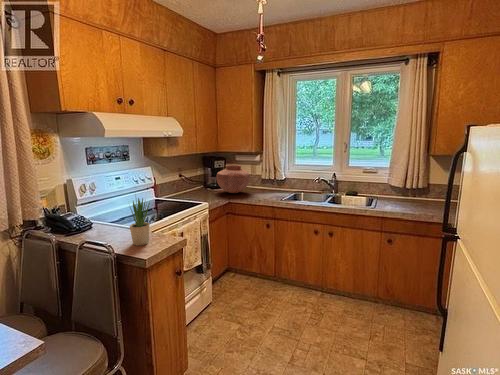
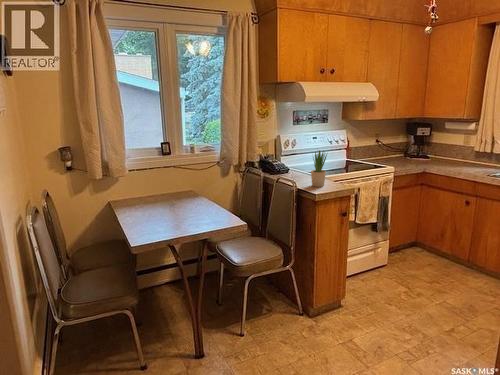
vase: present [216,165,250,193] -> none [415,132,456,164]

